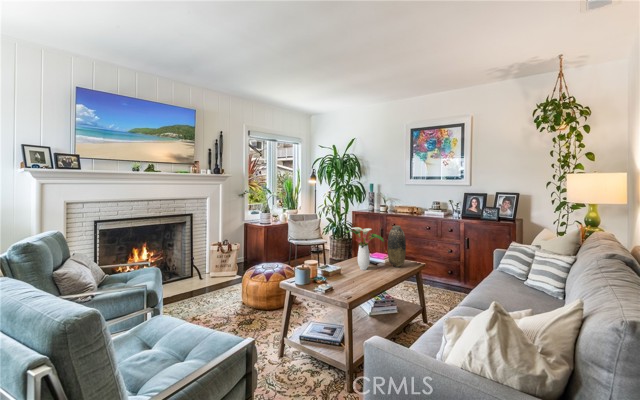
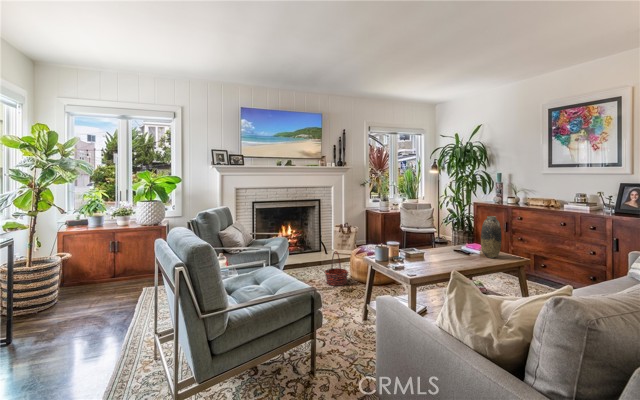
flower arrangement: present [346,227,384,270] -> none [432,215,470,257]
basket: none [214,277,245,320] -> present [325,251,348,286]

